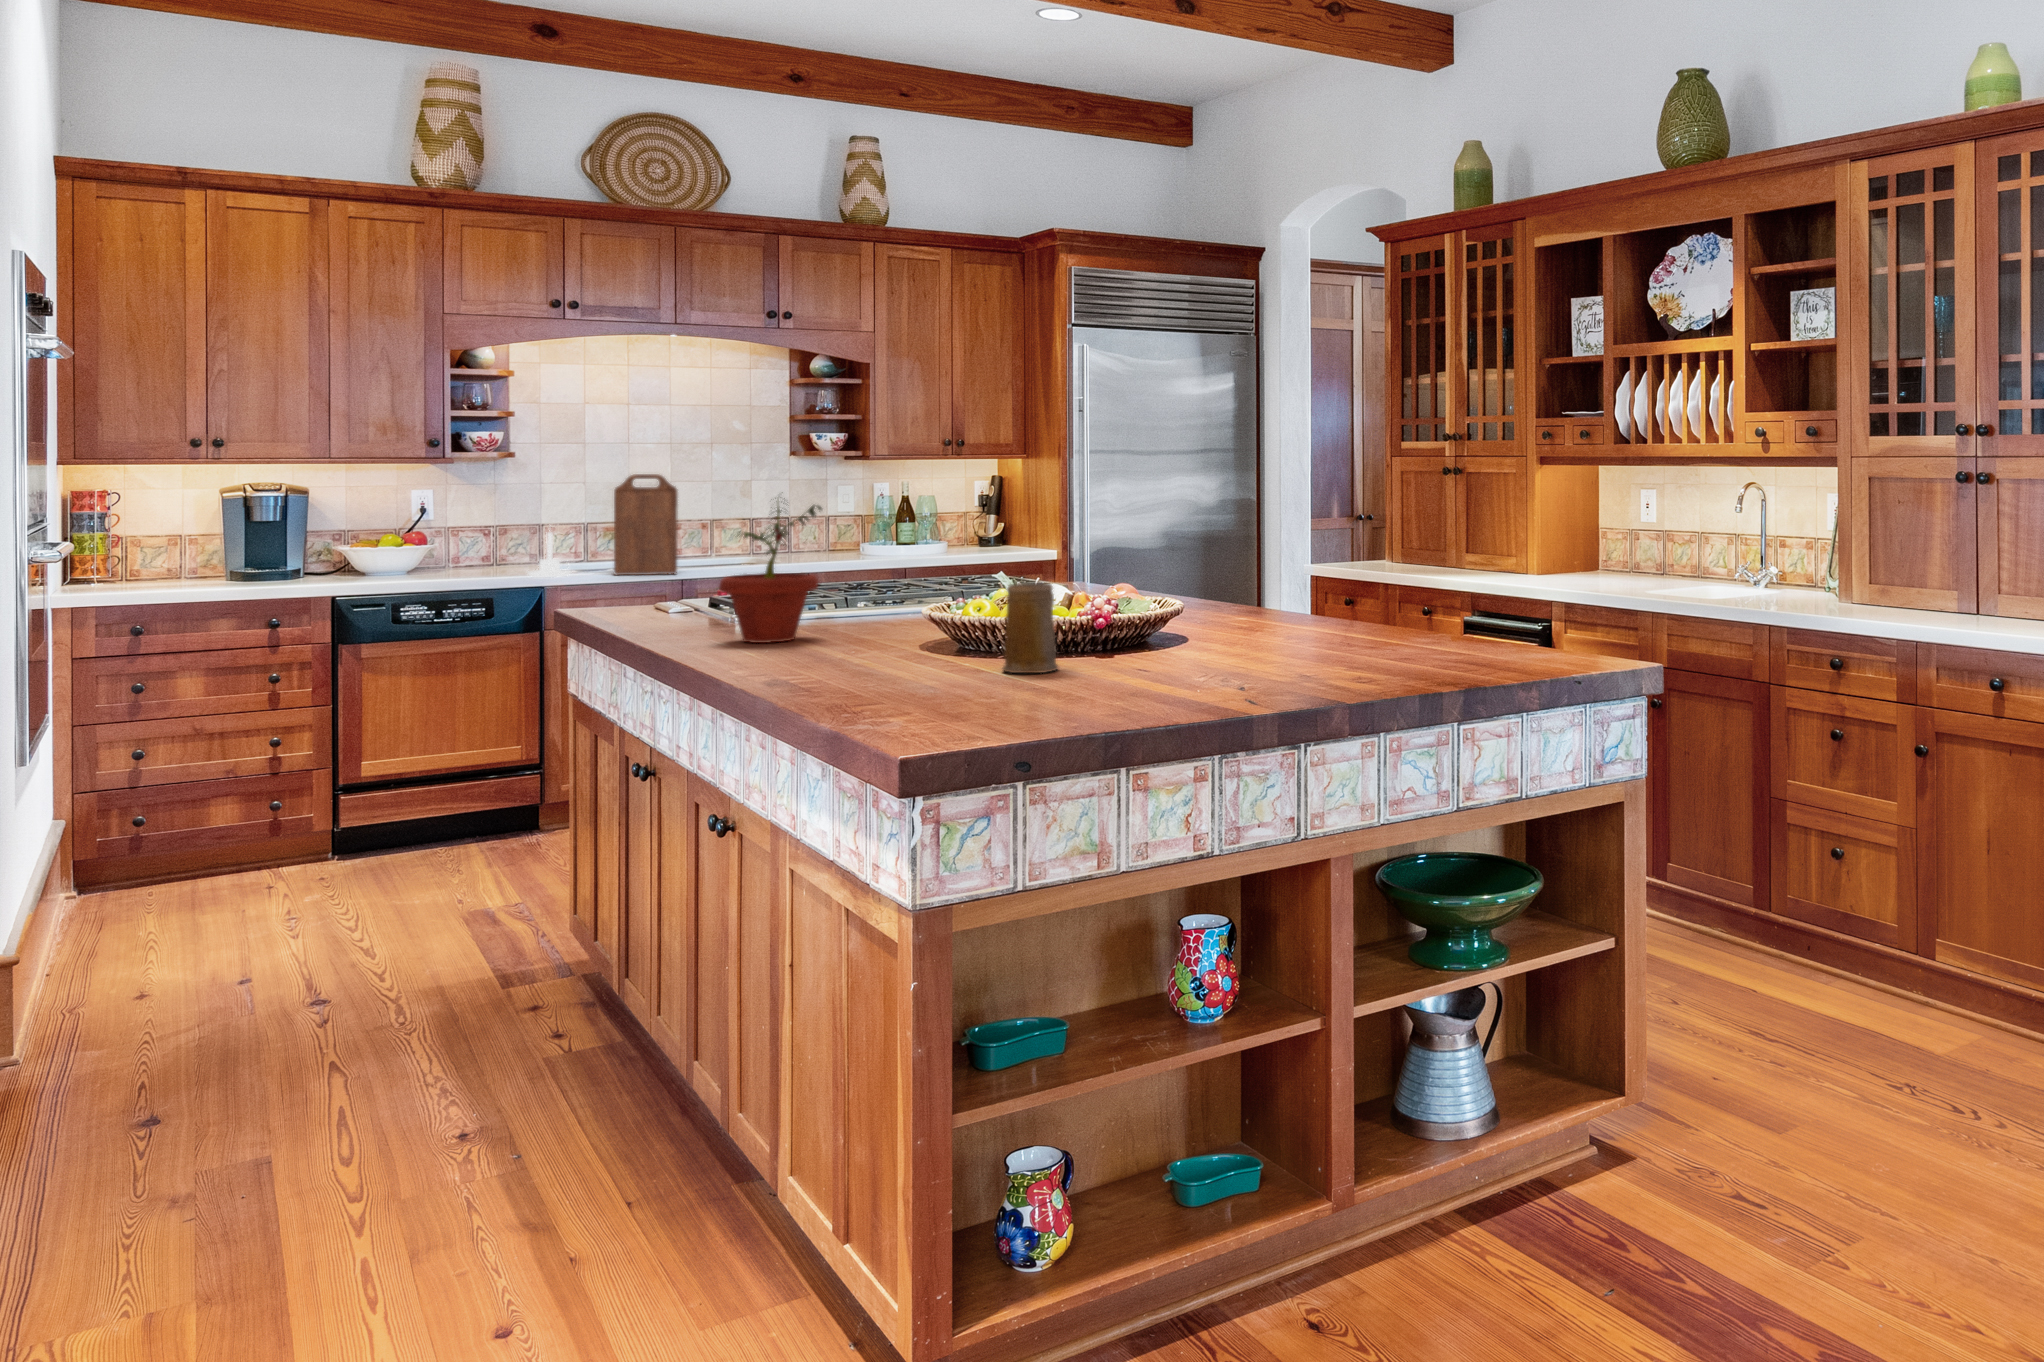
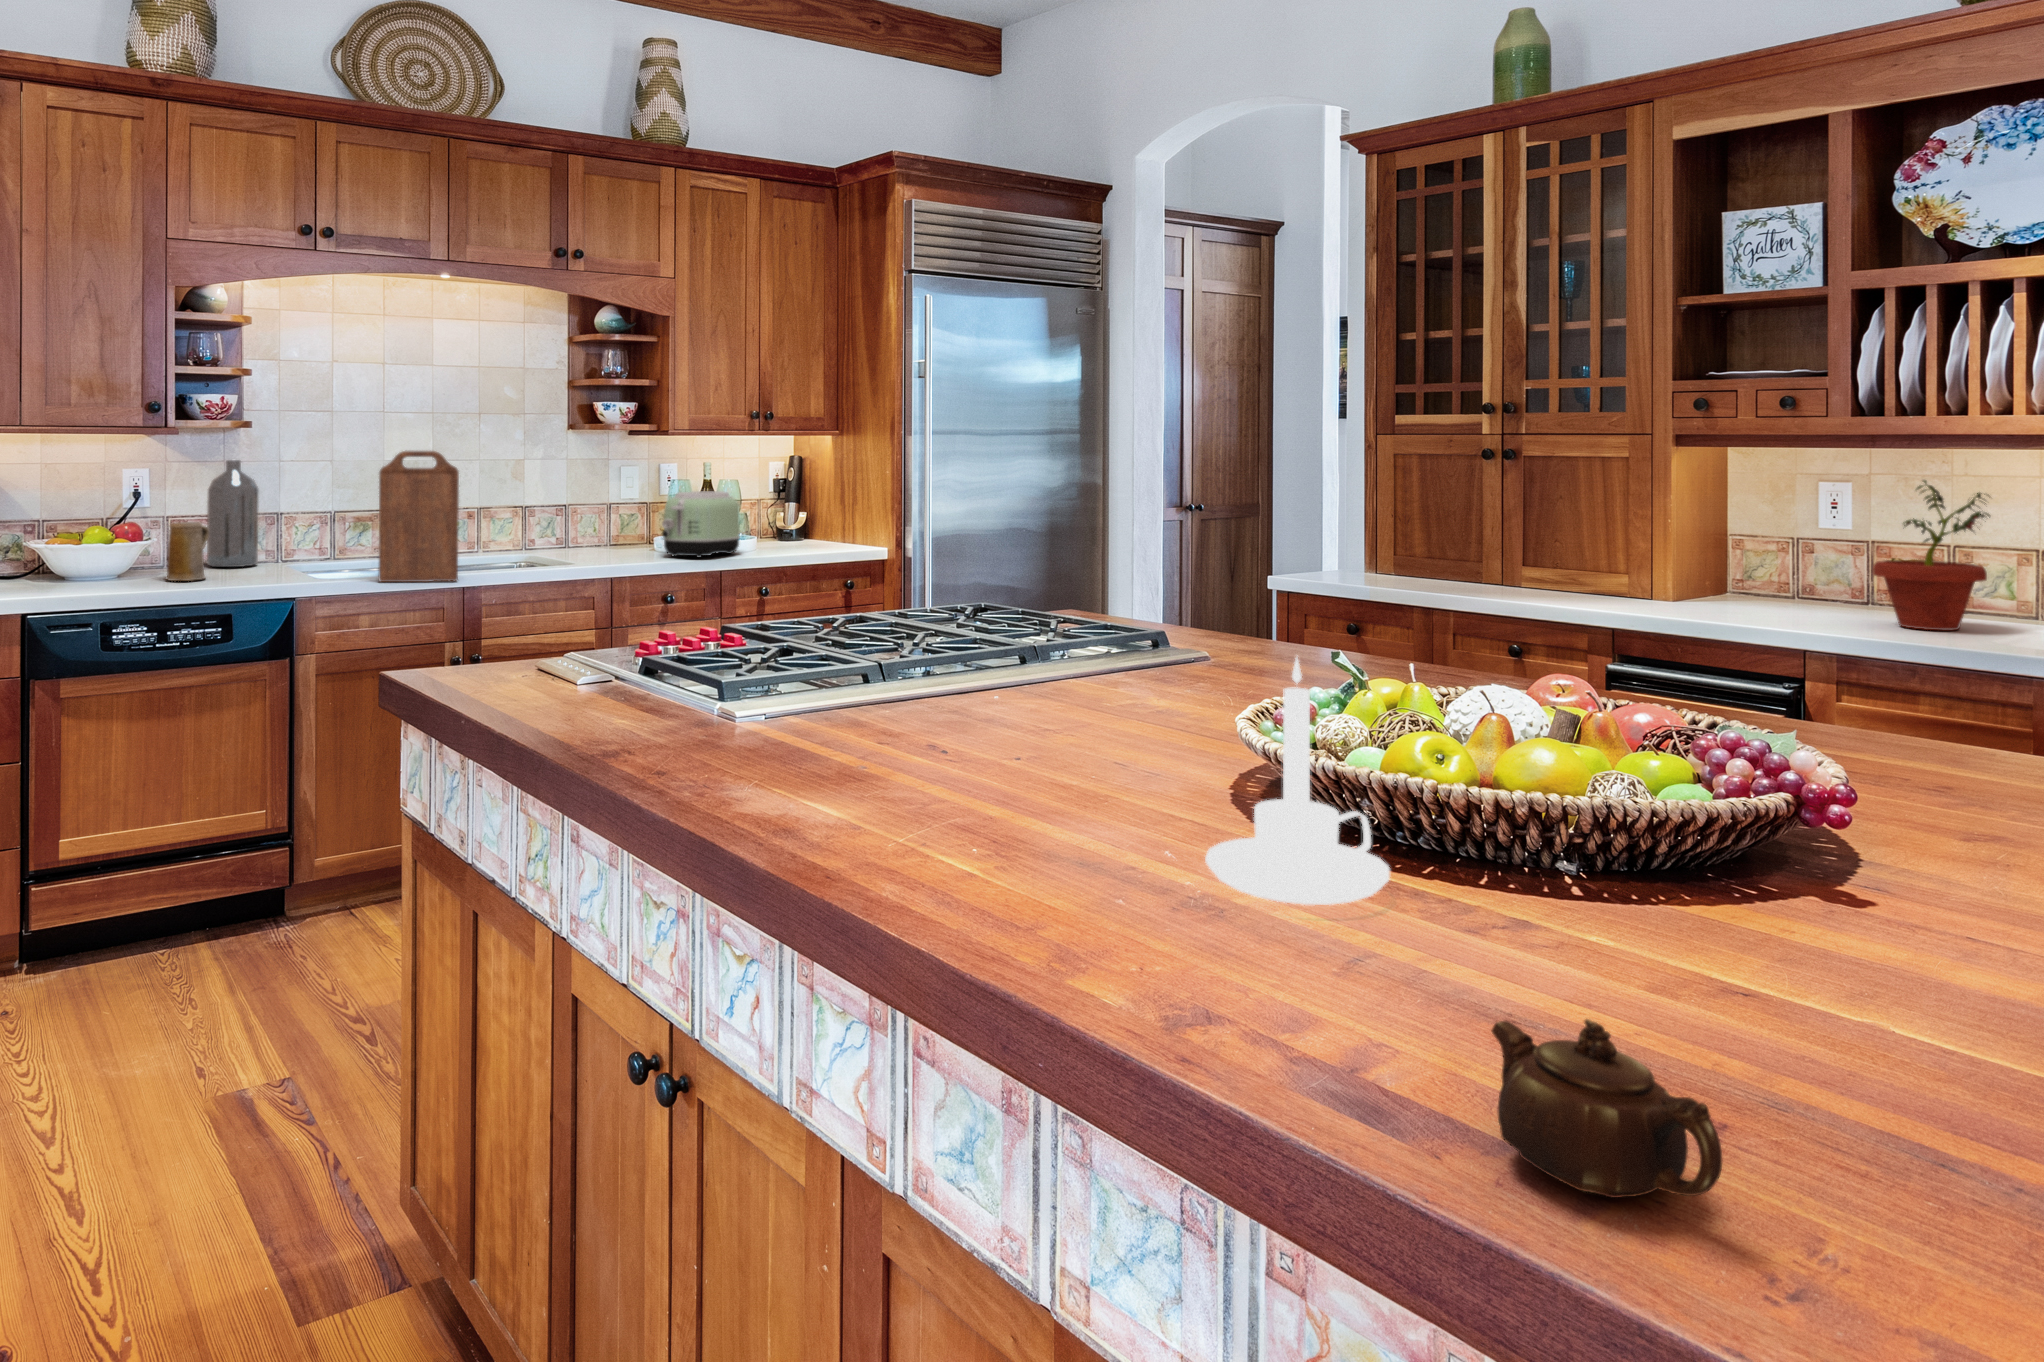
bottle: none [482,482,524,566] -> present [207,460,259,567]
potted plant: present [719,498,822,643] -> present [1873,480,1990,630]
toaster: none [859,505,929,557] -> present [662,491,740,558]
candle holder: present [528,532,571,577] -> present [1205,657,1390,905]
mug: present [1002,583,1058,673] -> present [166,522,209,581]
teapot: none [791,649,842,694] -> present [1492,1019,1722,1198]

